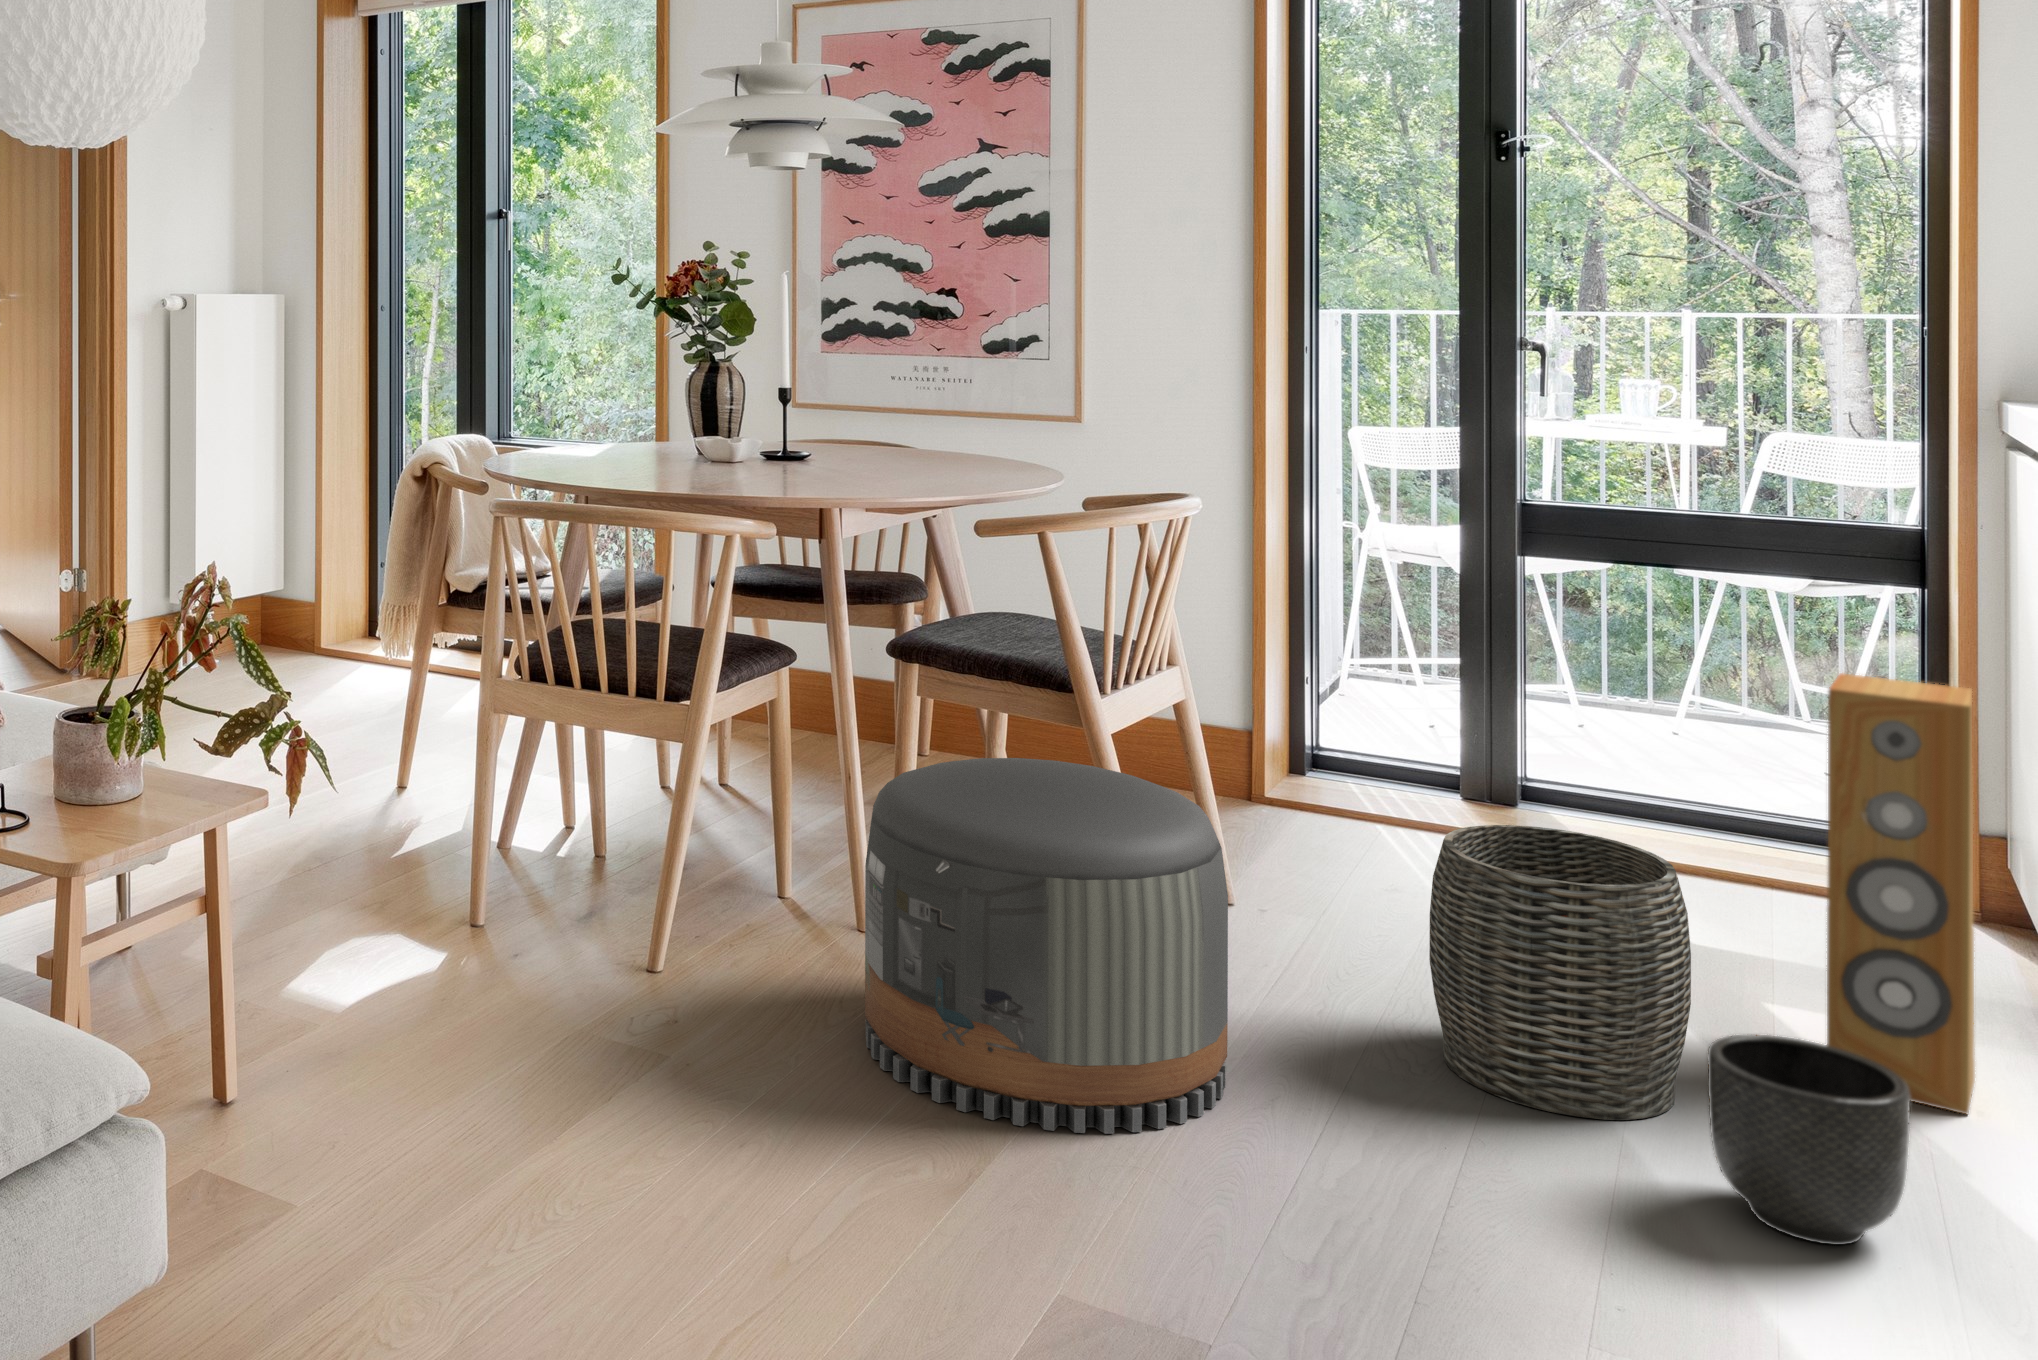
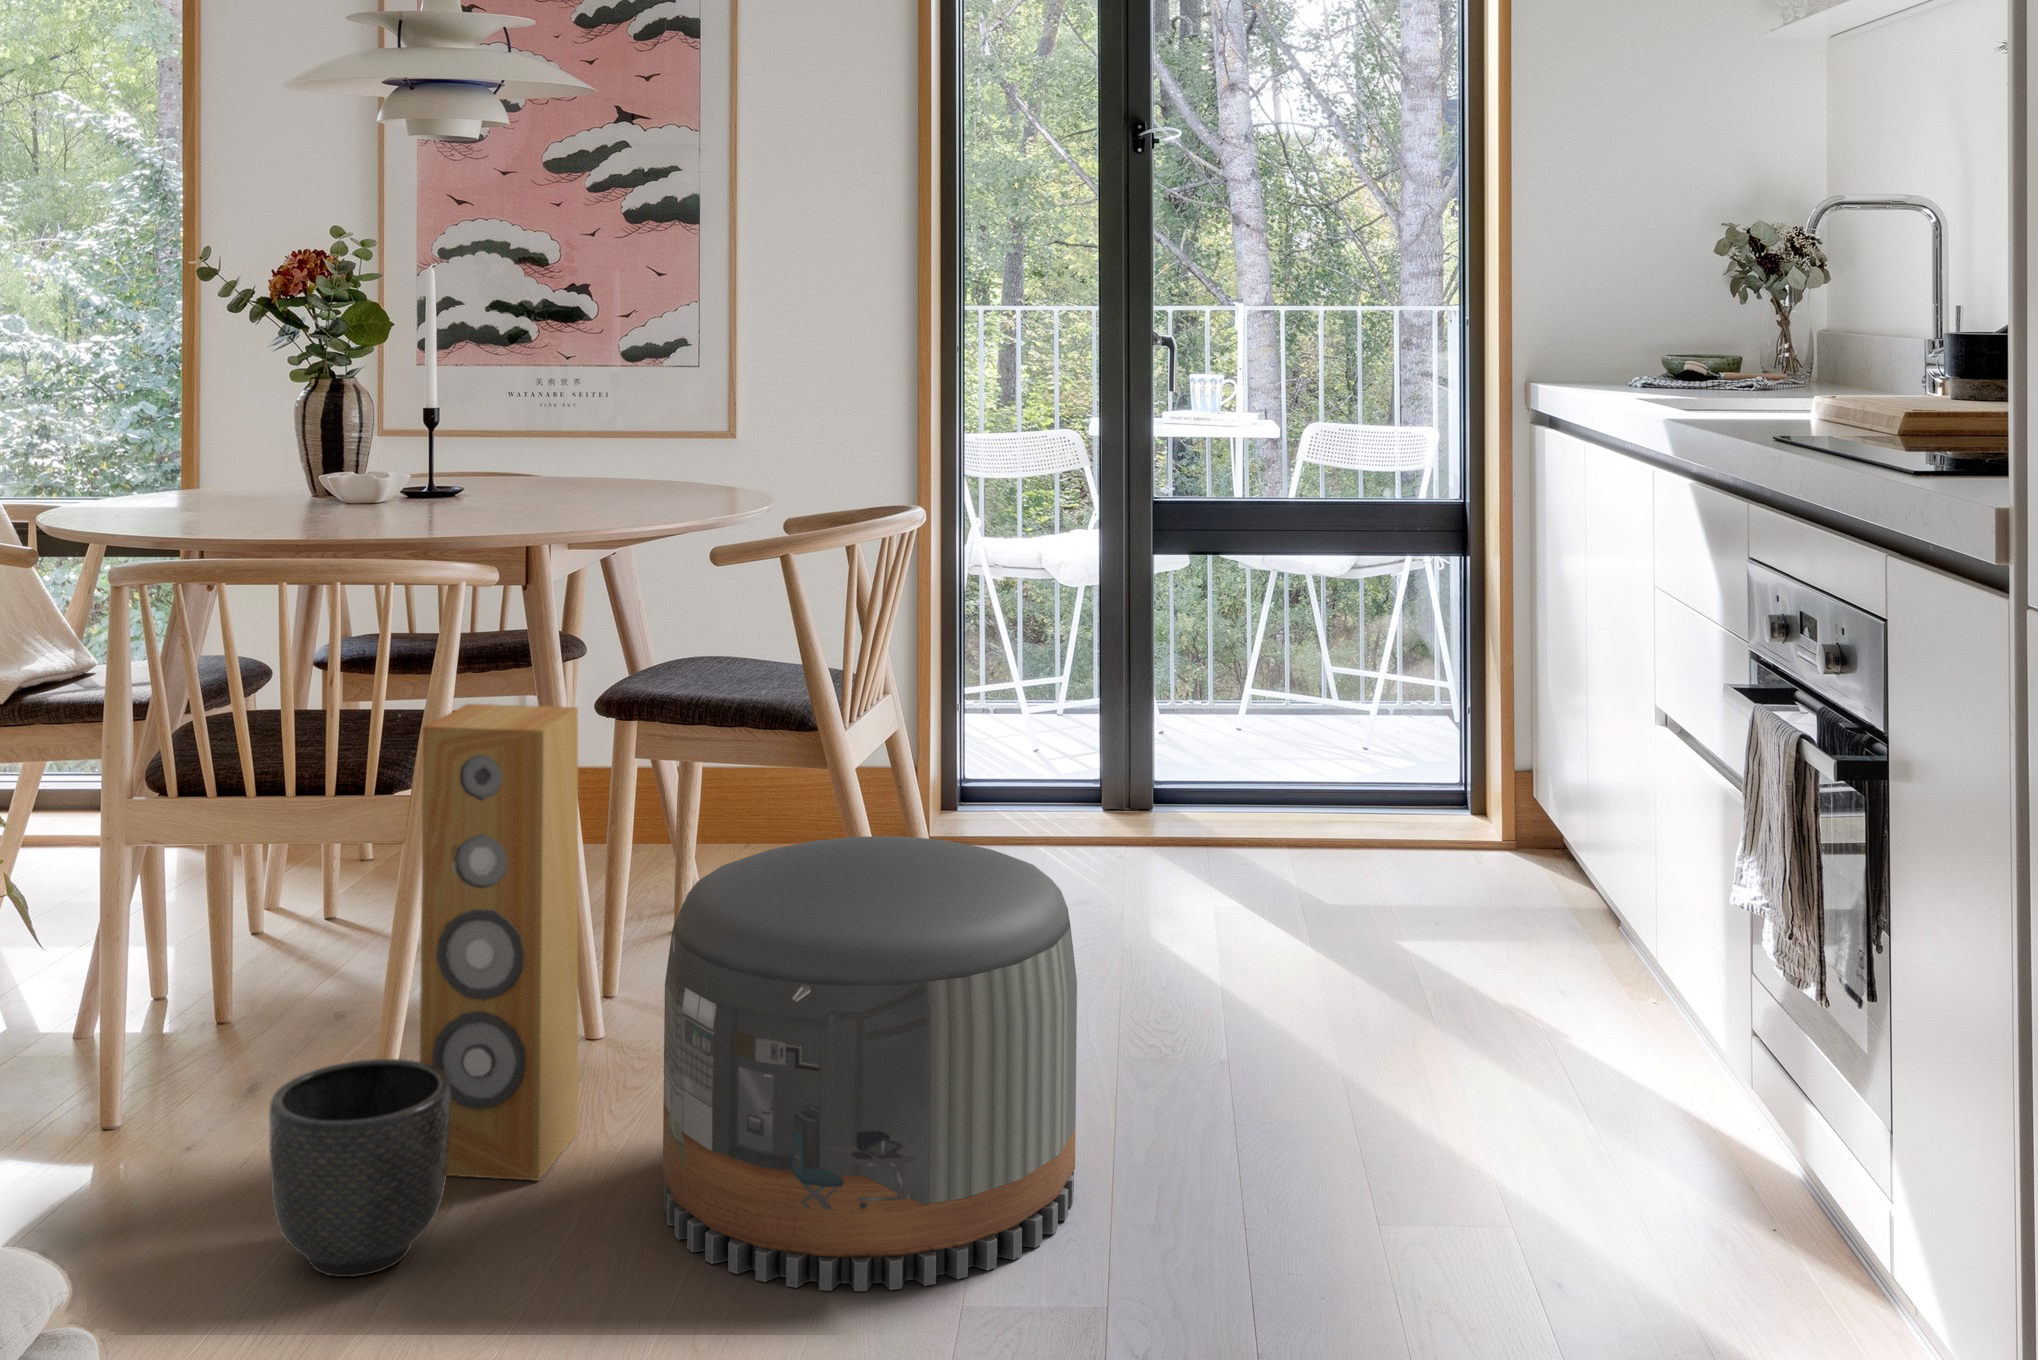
speaker: present [1827,674,1975,1114] -> present [420,704,578,1181]
woven basket: present [1429,825,1691,1120] -> none [1221,829,1446,1120]
planter: present [1708,1035,1910,1245] -> present [269,1059,451,1277]

